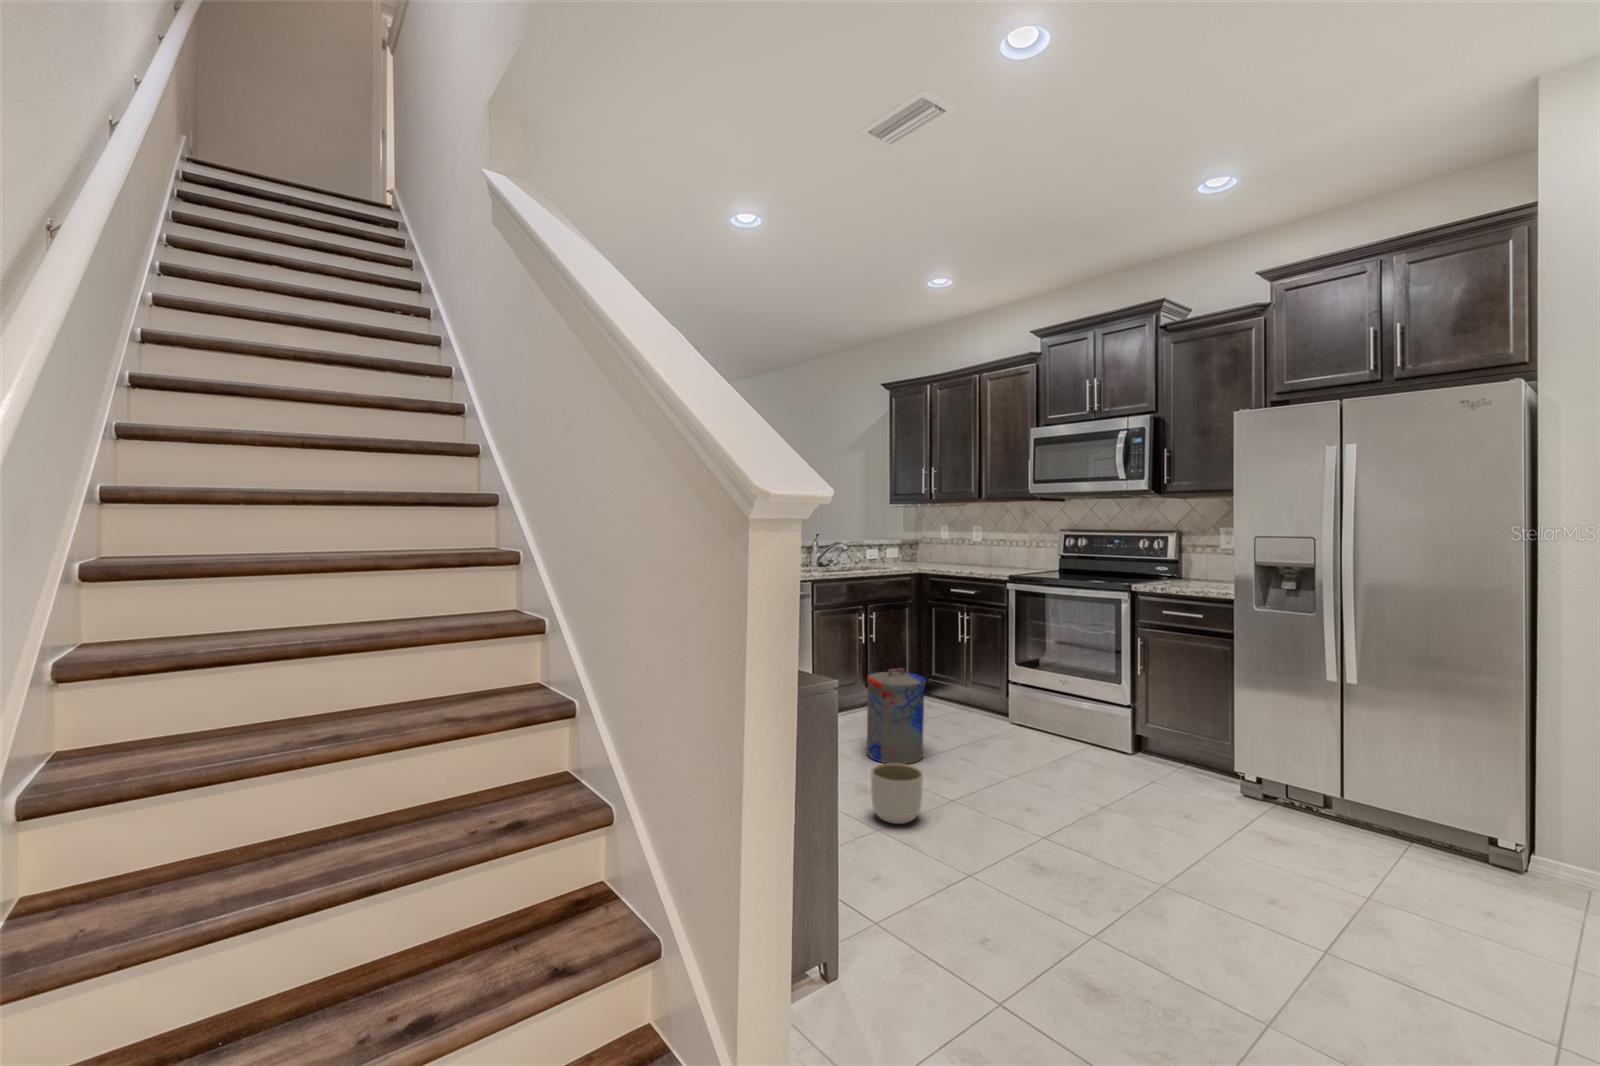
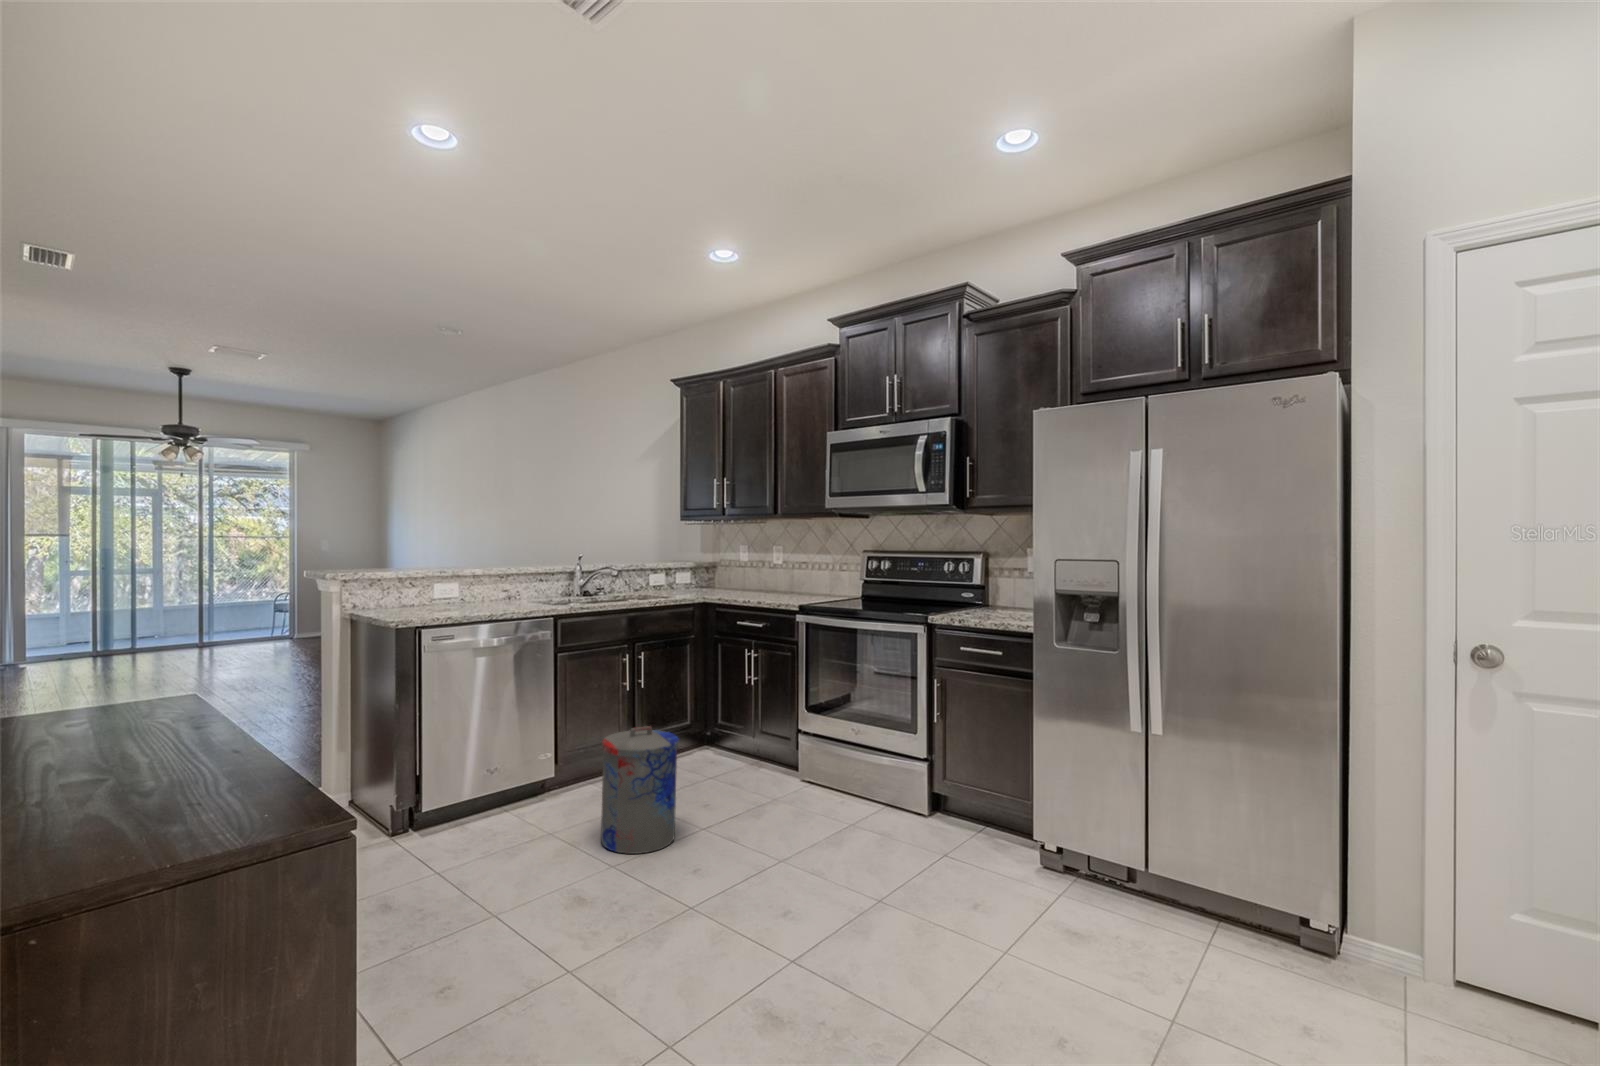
planter: present [871,763,923,824] -> none [565,866,637,955]

